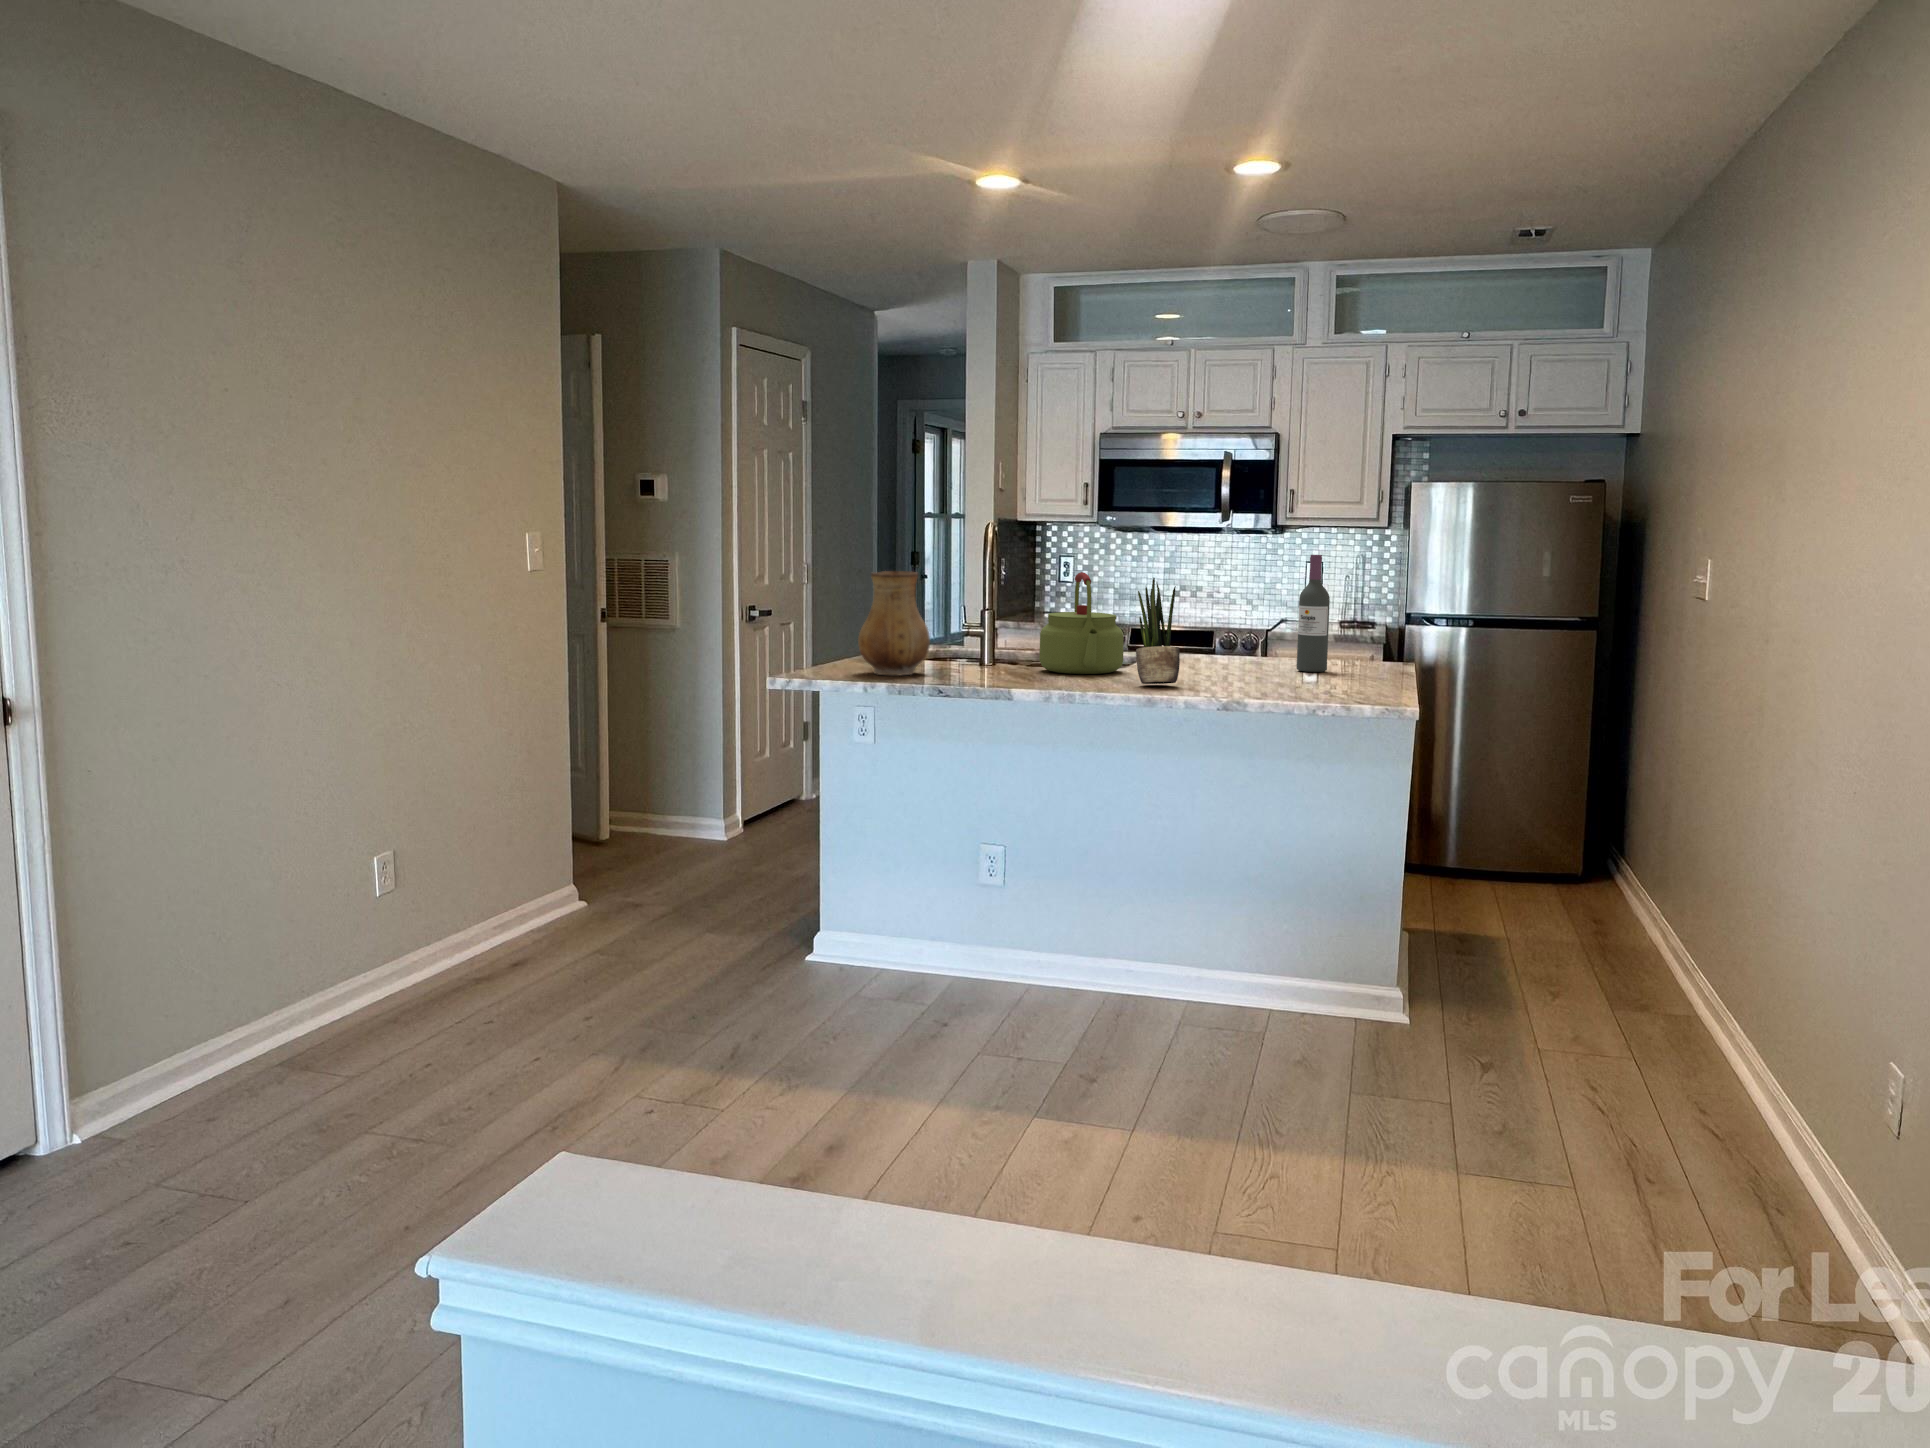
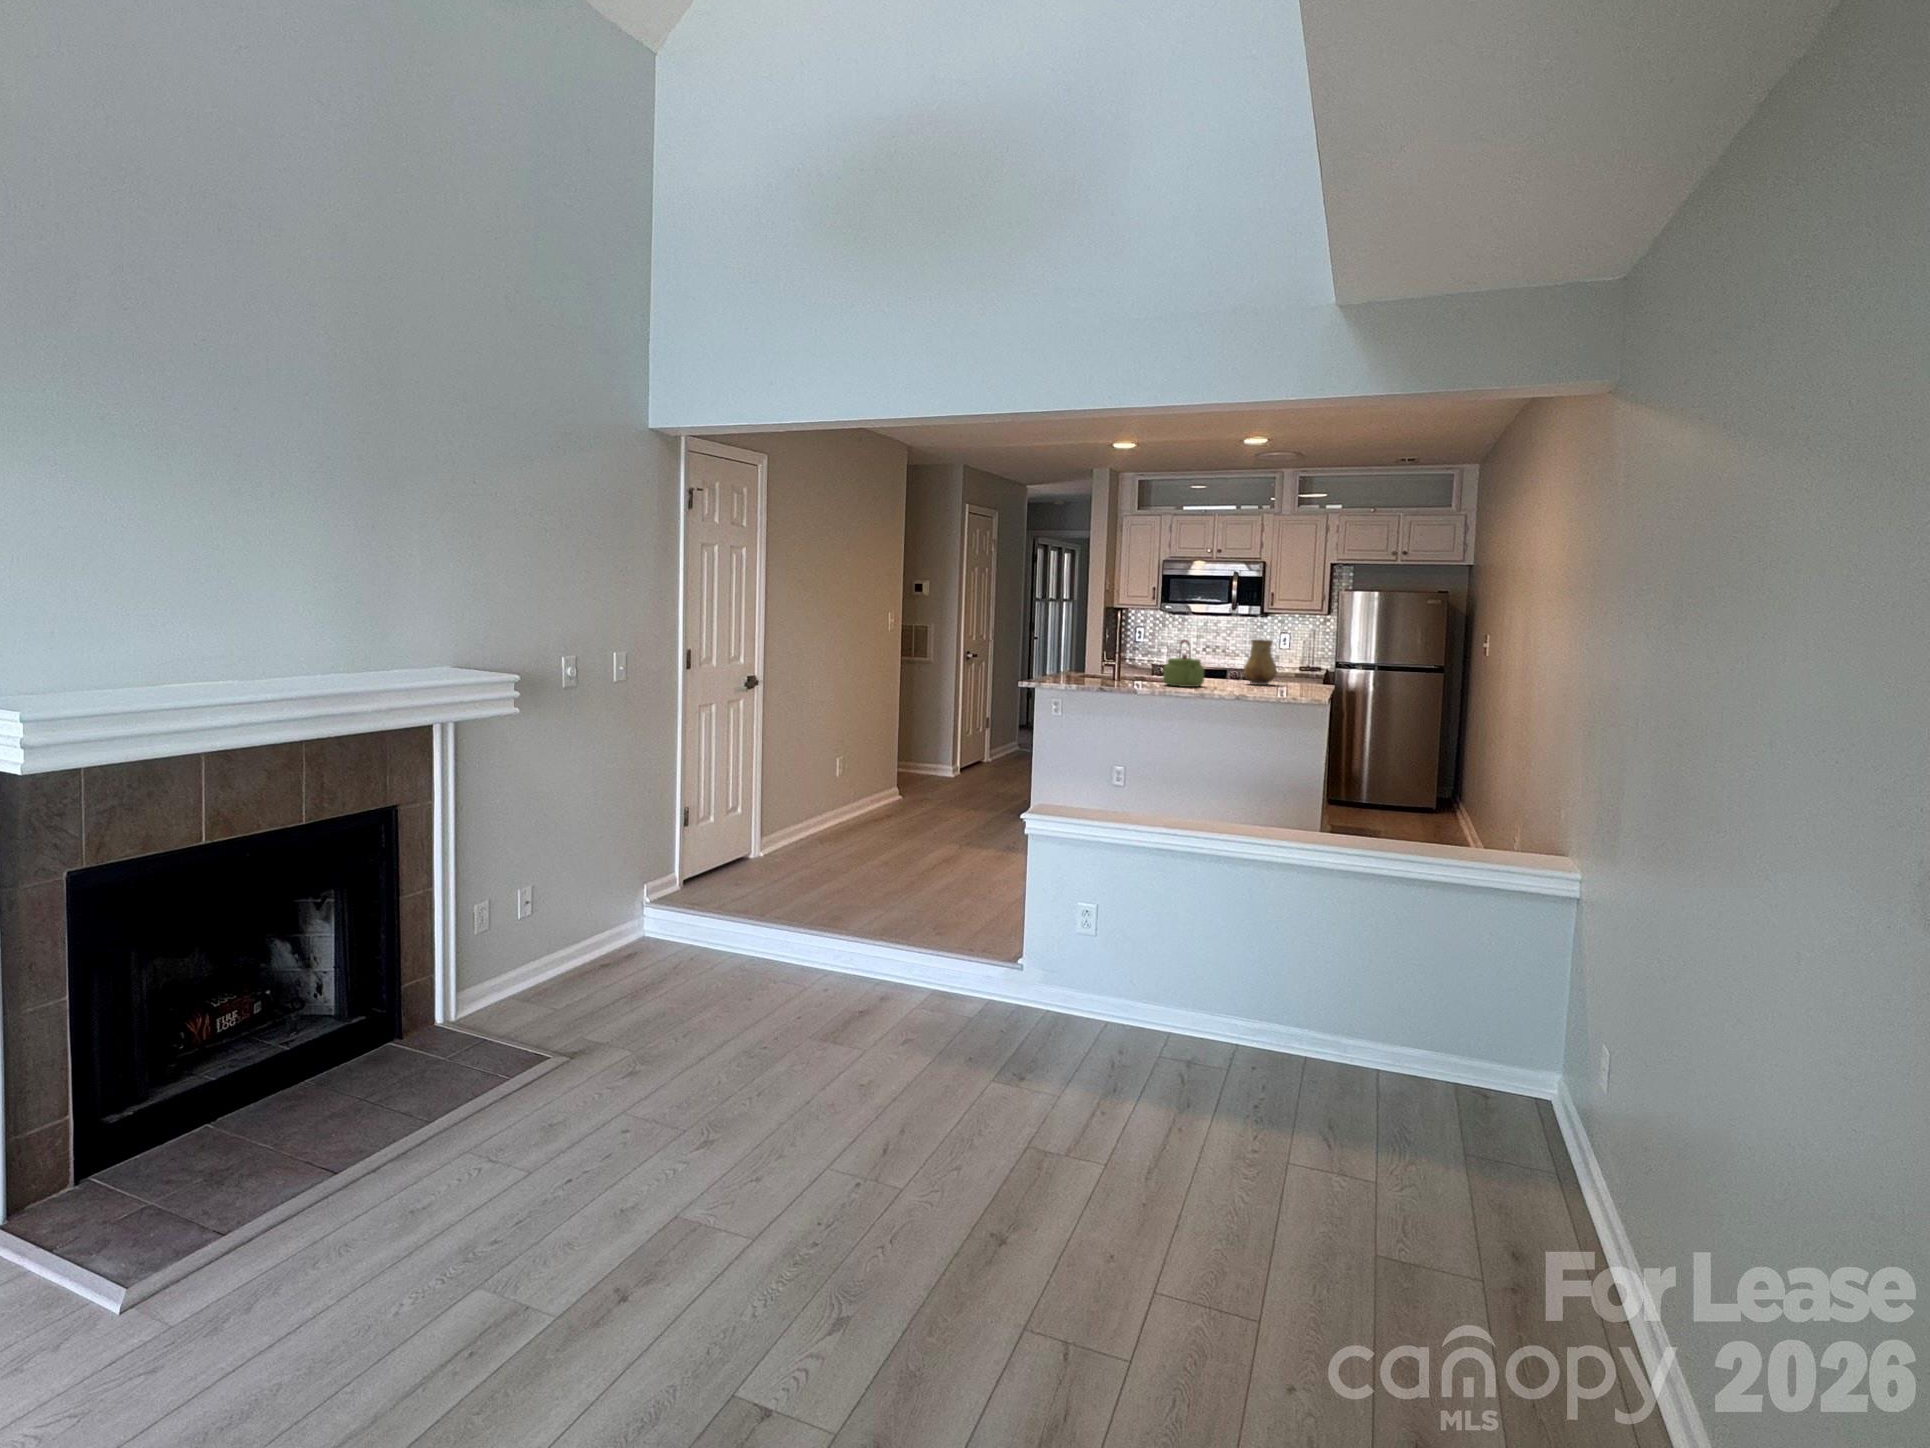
wine bottle: present [1297,555,1330,672] -> none [1287,632,1304,688]
ceramic pitcher: present [858,571,930,675] -> present [1244,639,1277,685]
potted plant: present [1136,578,1180,684] -> none [1216,642,1237,691]

